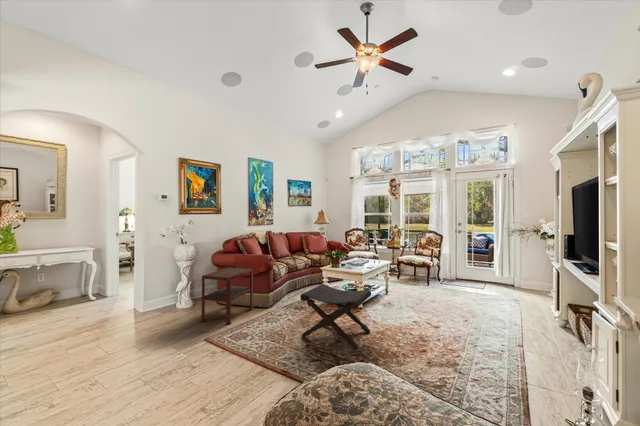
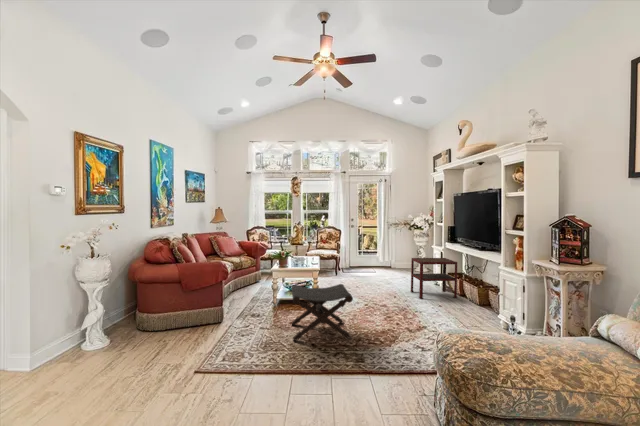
side table: present [201,267,253,325] -> present [411,258,457,299]

